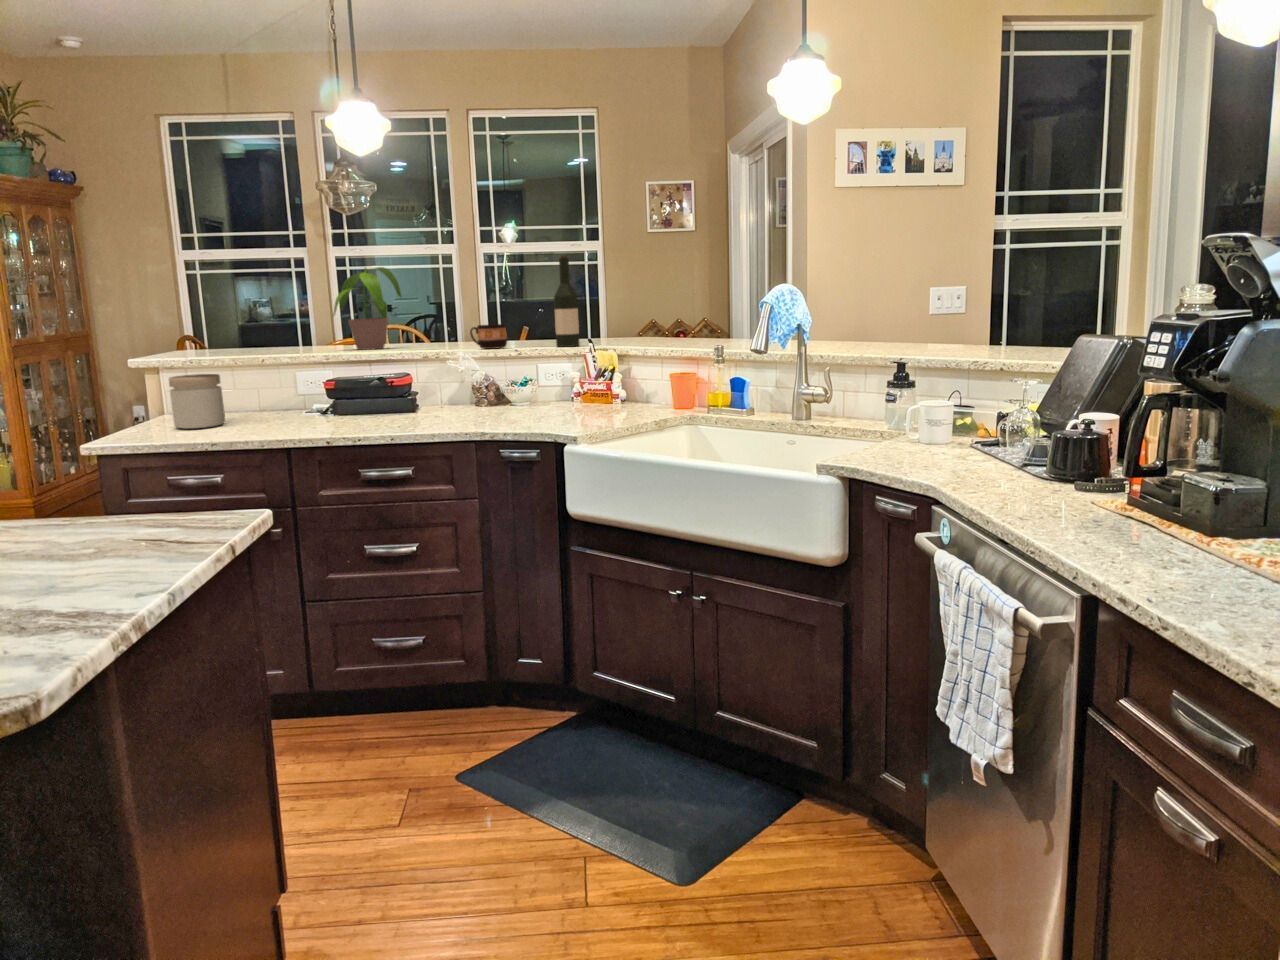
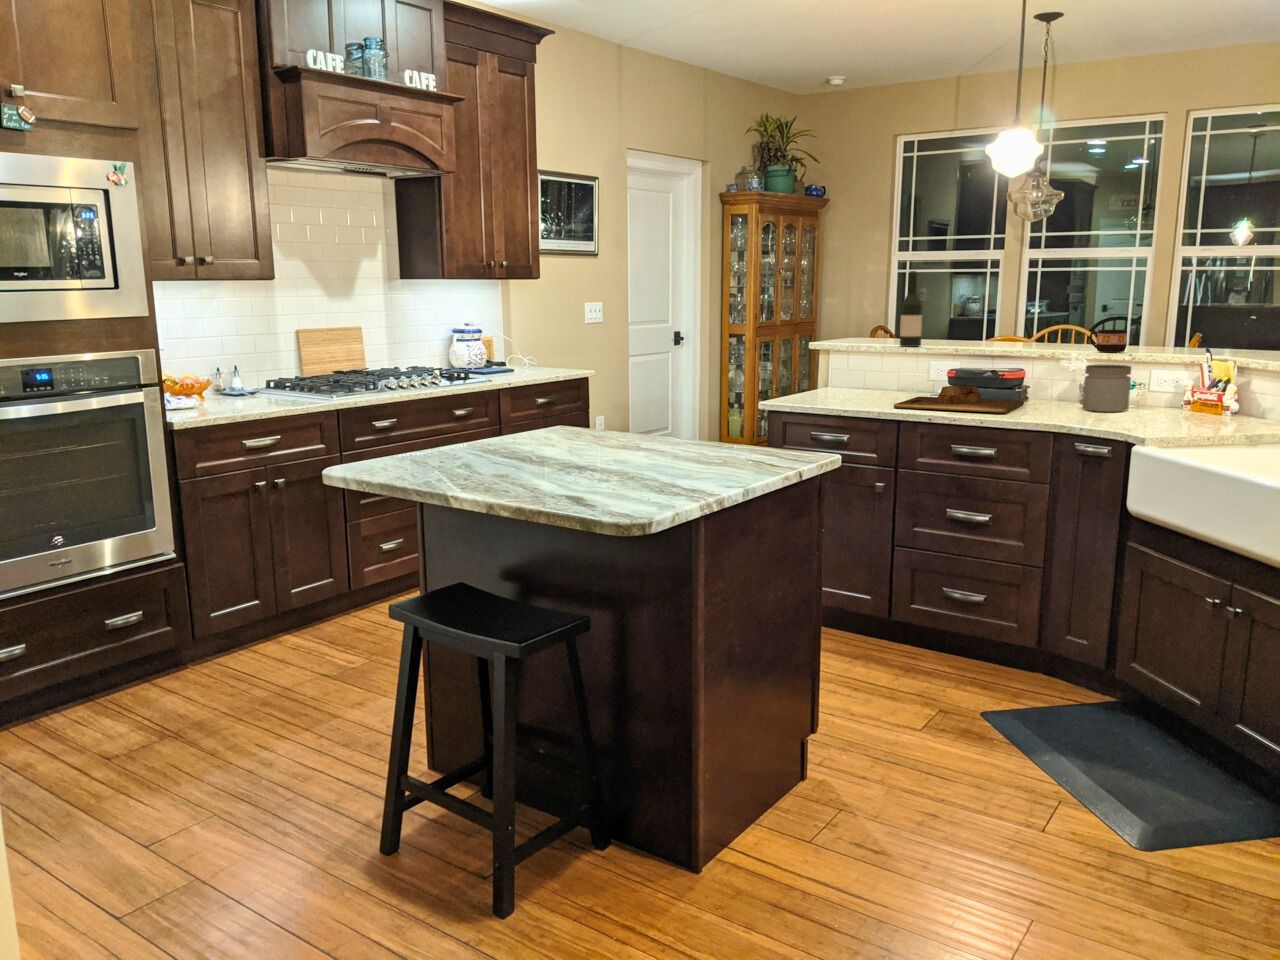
wine bottle: present [554,255,579,347] -> present [900,271,922,347]
potted plant: present [333,267,401,350] -> none [968,272,1054,346]
jar: present [169,374,225,429] -> present [1083,364,1131,412]
cutting board: none [273,396,419,431] -> present [894,385,1024,413]

